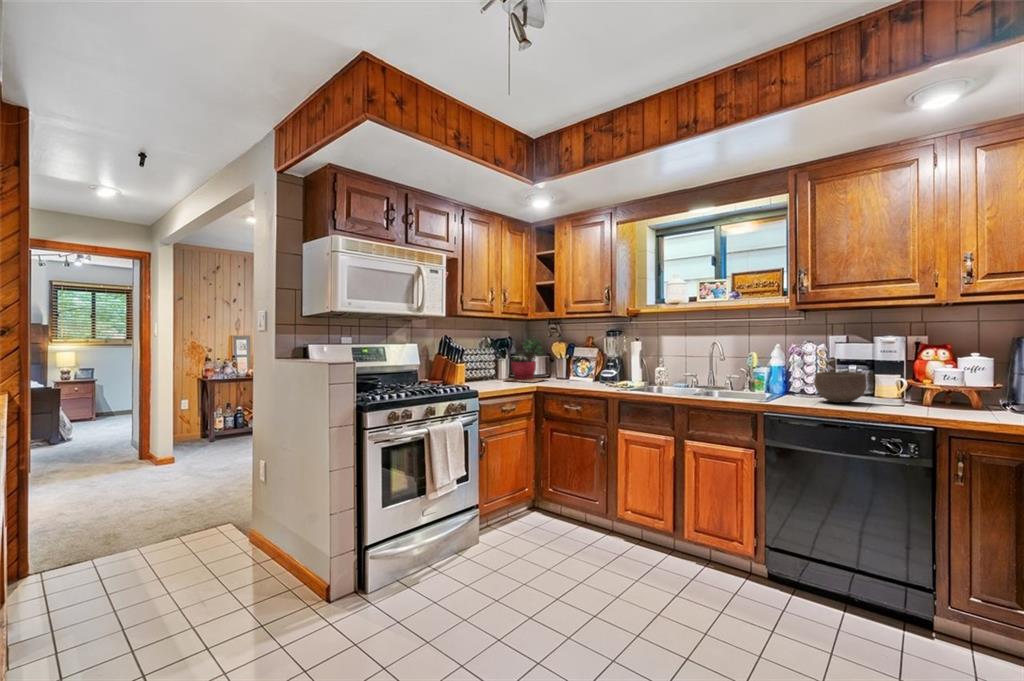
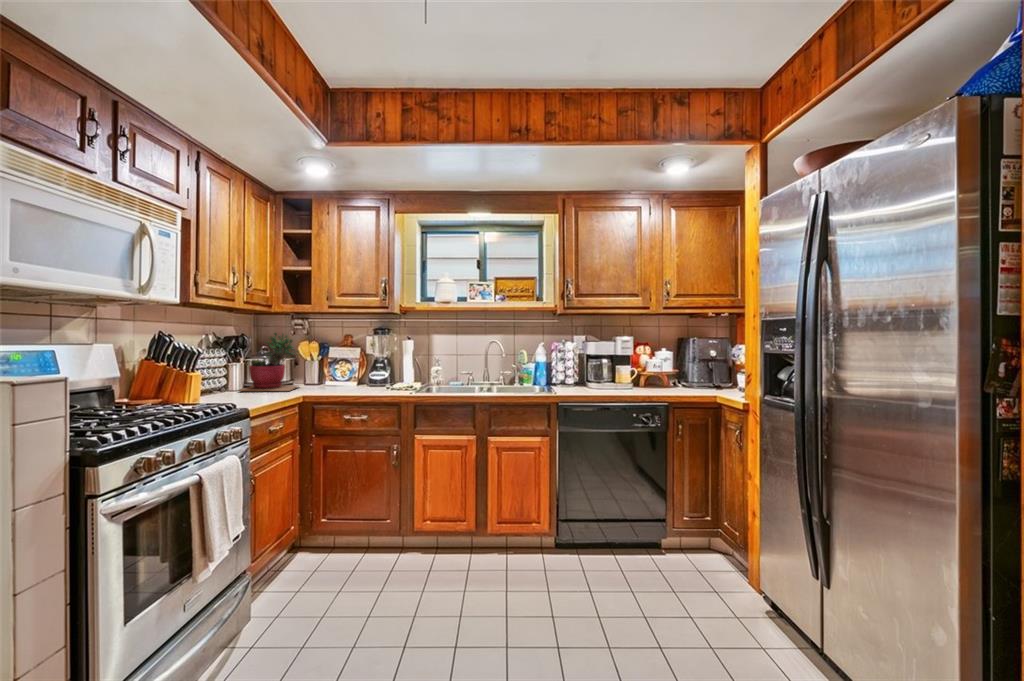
bowl: present [814,372,866,403] -> none [582,366,617,390]

